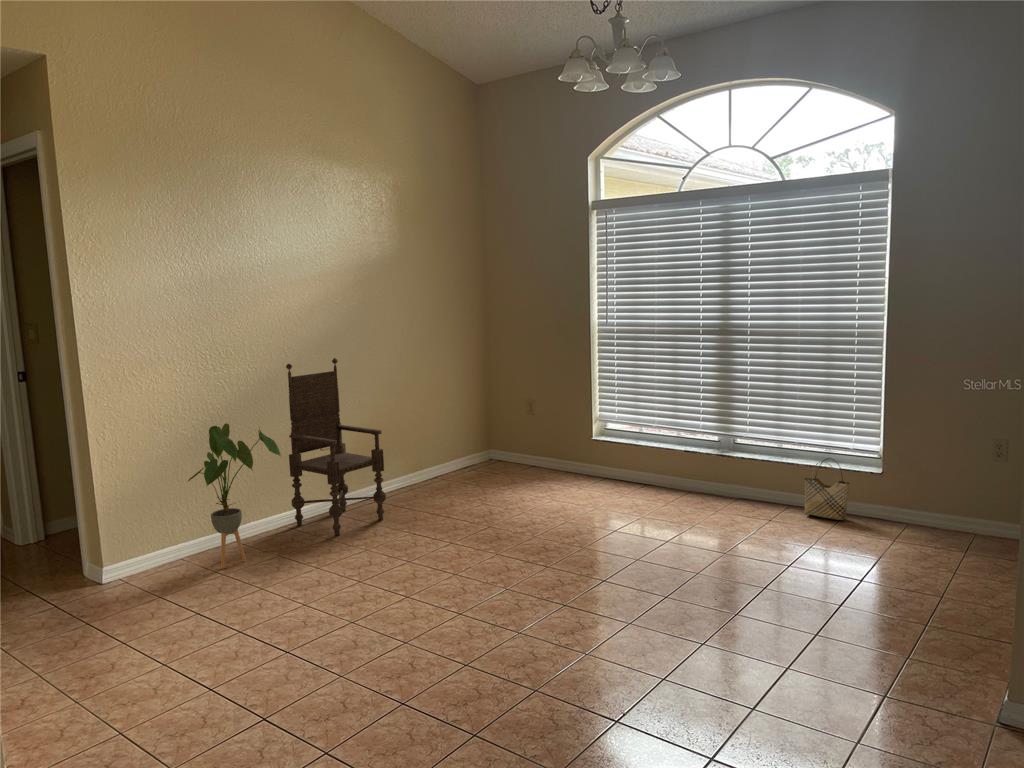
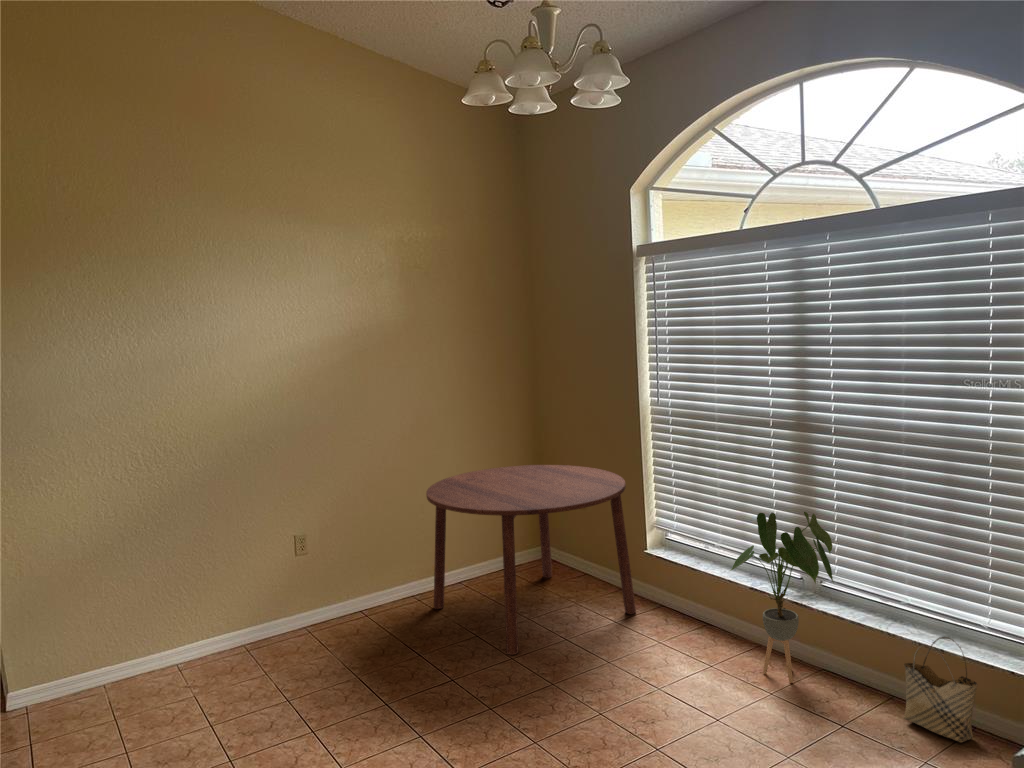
armchair: present [286,358,386,536] -> none [233,451,348,673]
dining table: none [430,377,591,510] -> present [426,465,636,655]
house plant: present [188,423,281,569] -> present [730,512,833,683]

